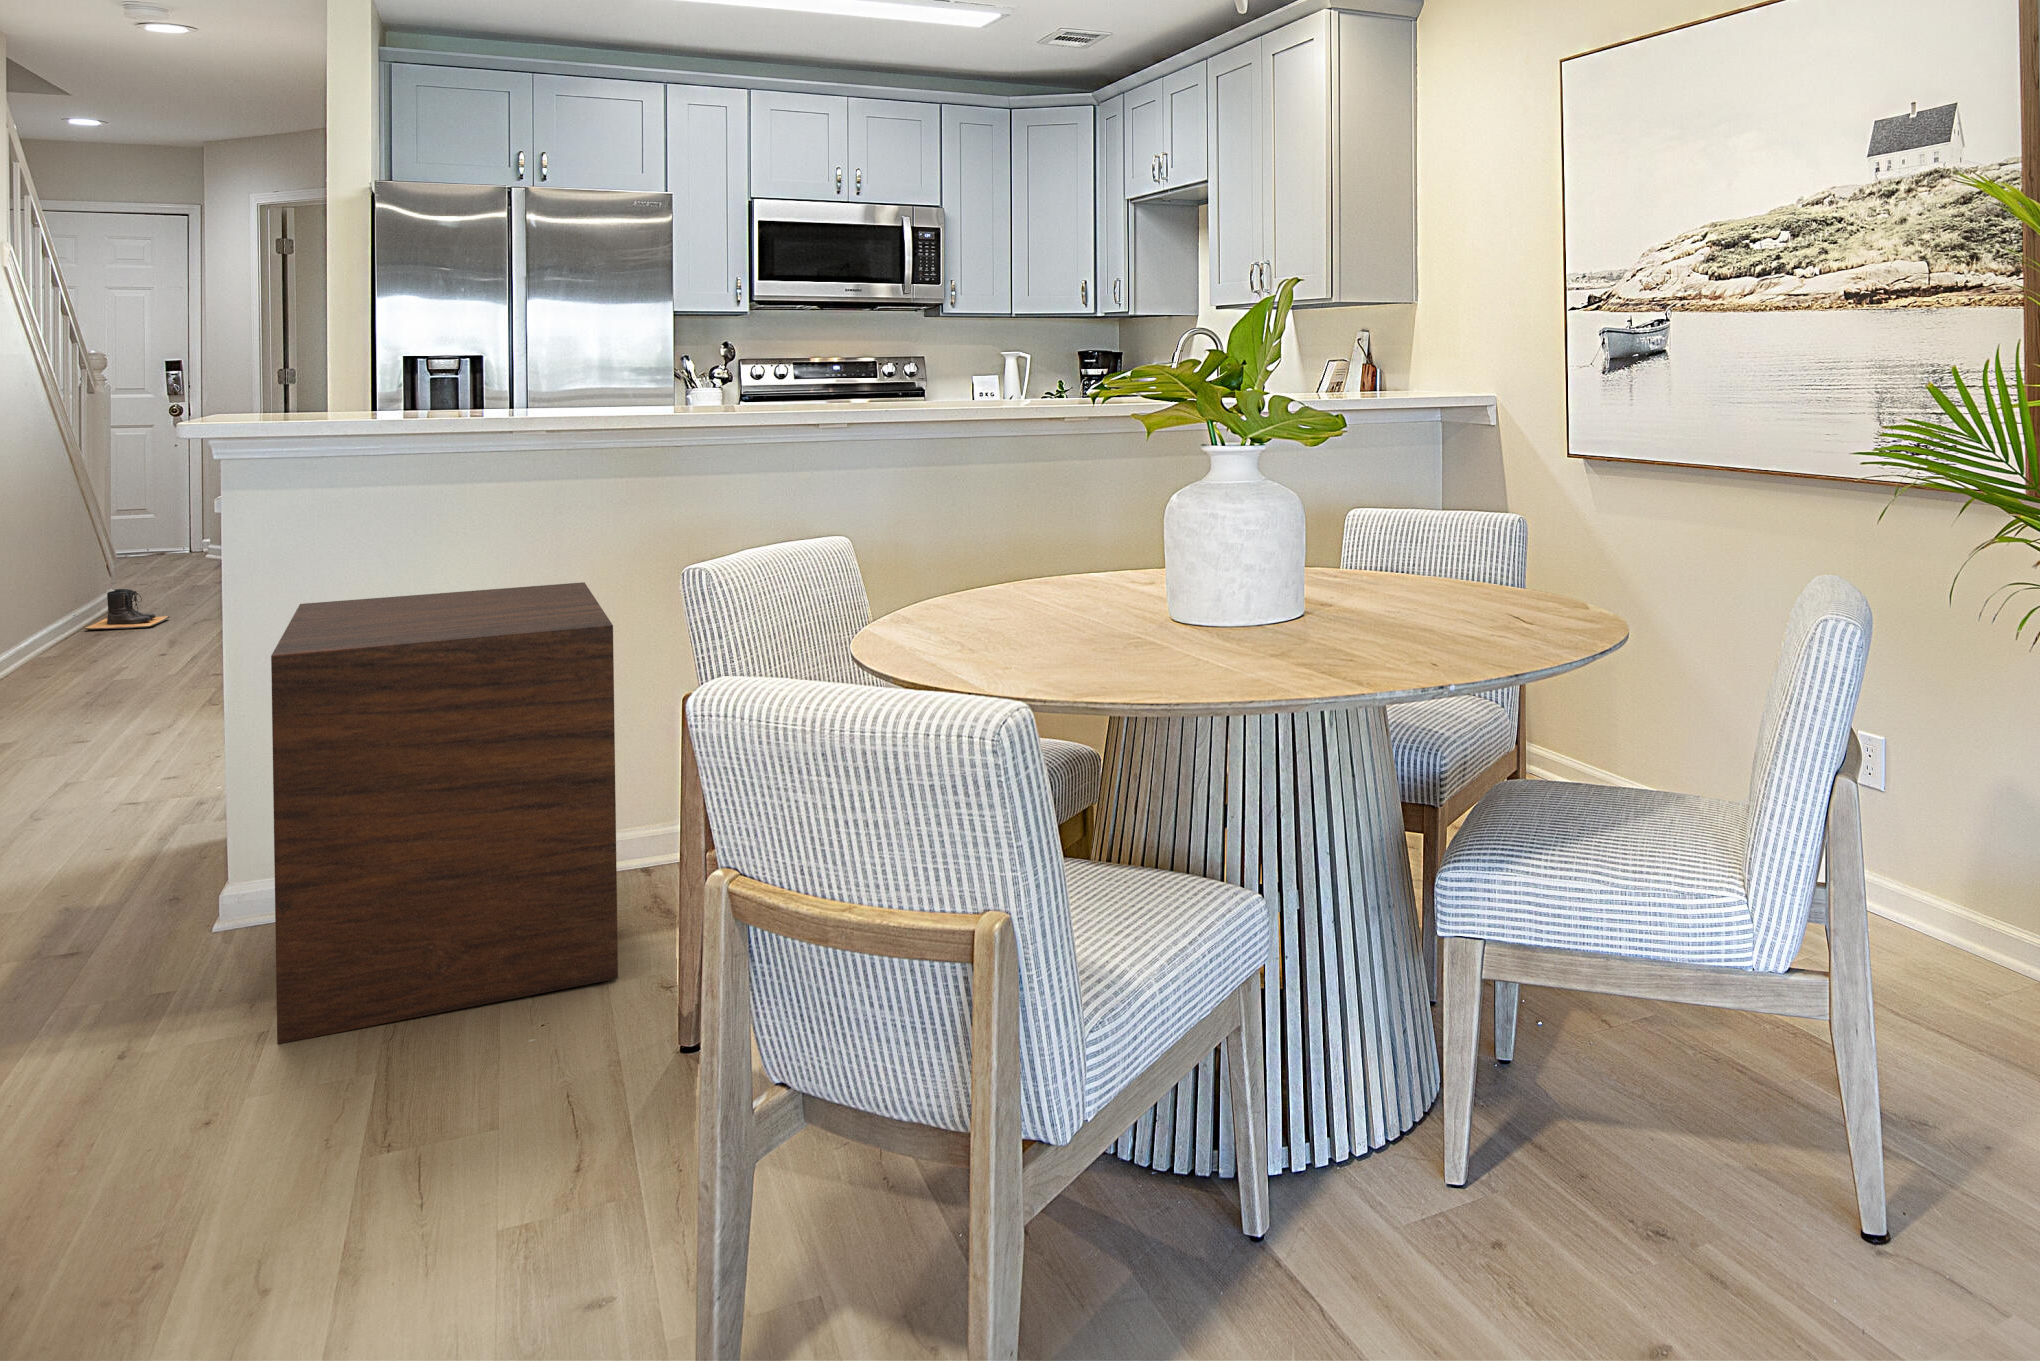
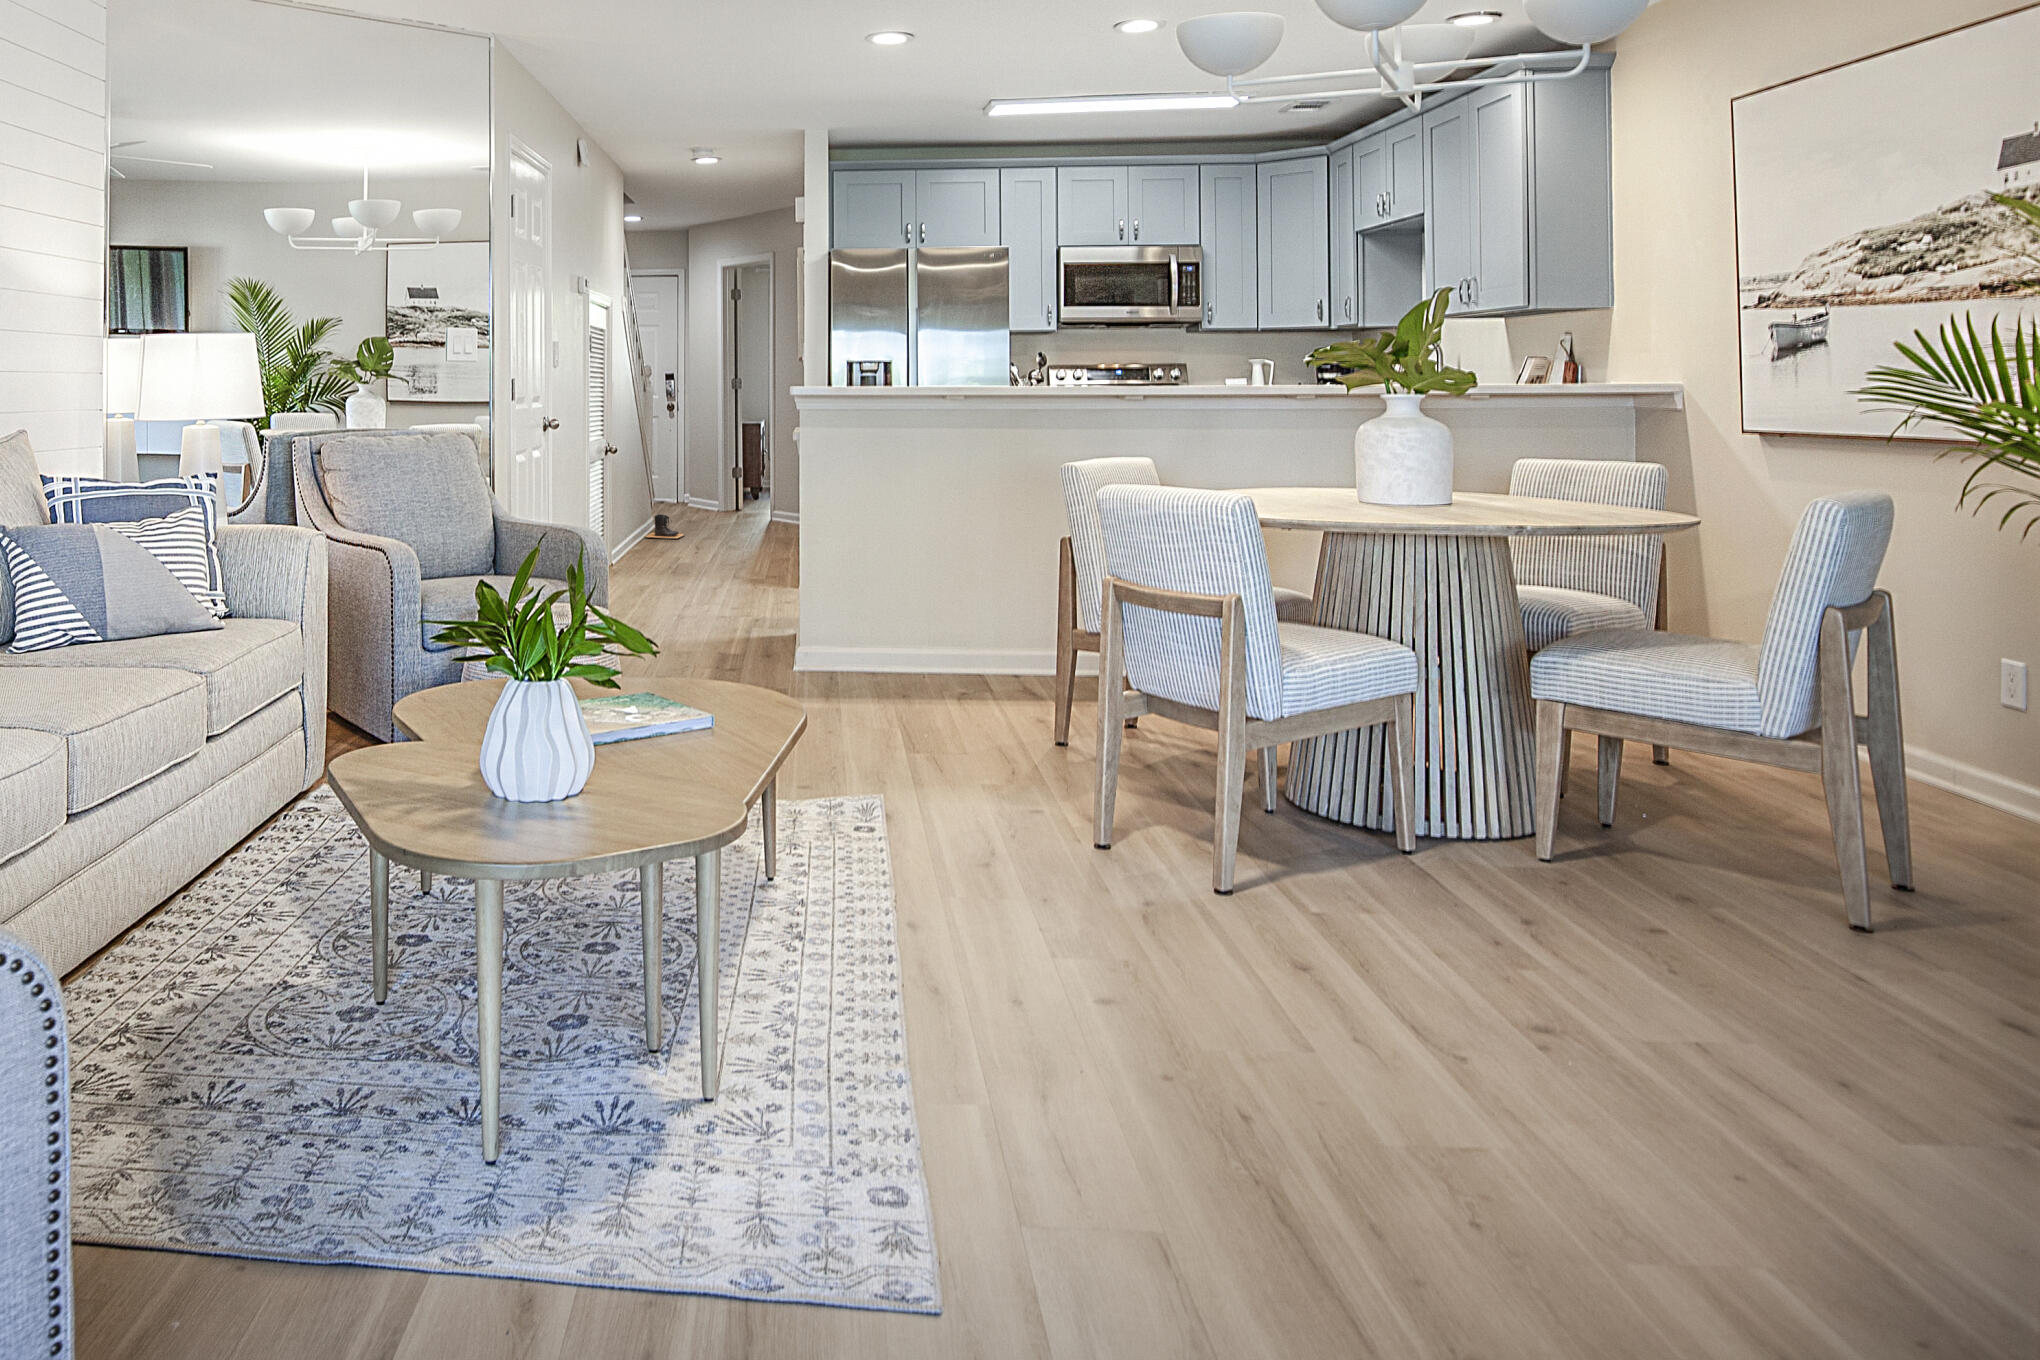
side table: present [271,582,618,1044] -> none [837,489,1014,703]

